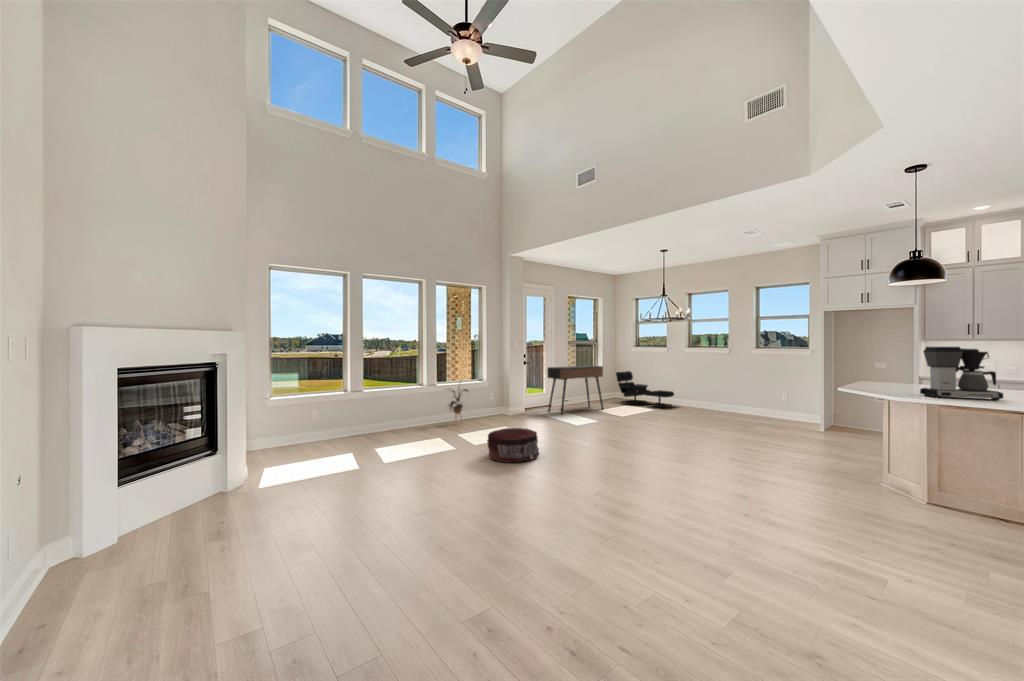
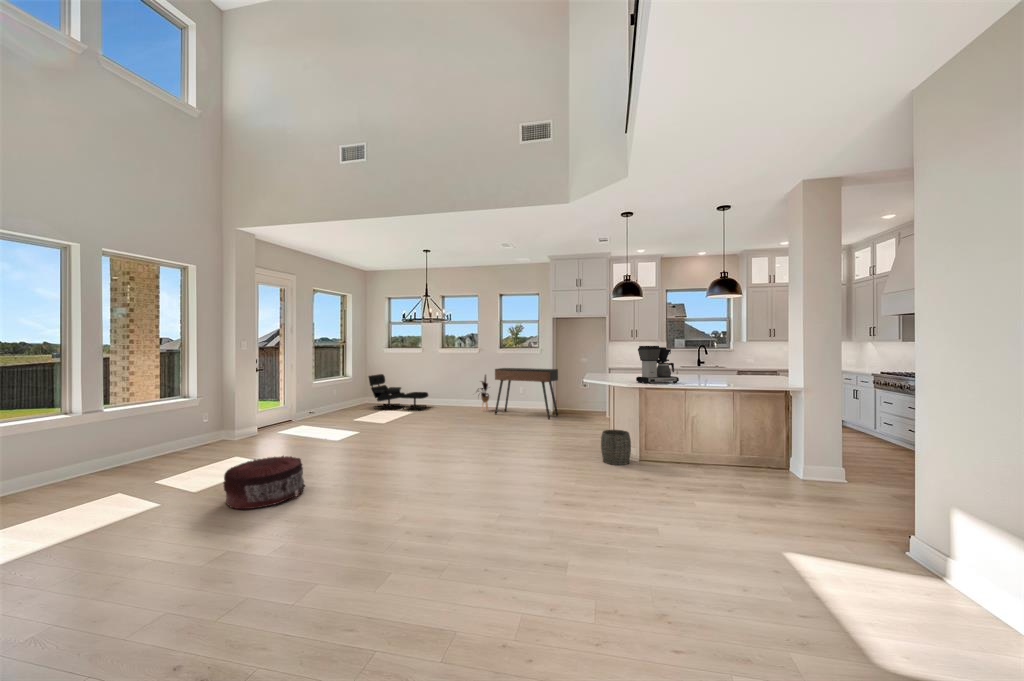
console table: present [547,366,603,414] -> present [495,368,558,419]
house plant: present [450,389,467,418] -> present [477,375,489,410]
woven basket: none [860,453,910,501] -> present [601,430,631,465]

